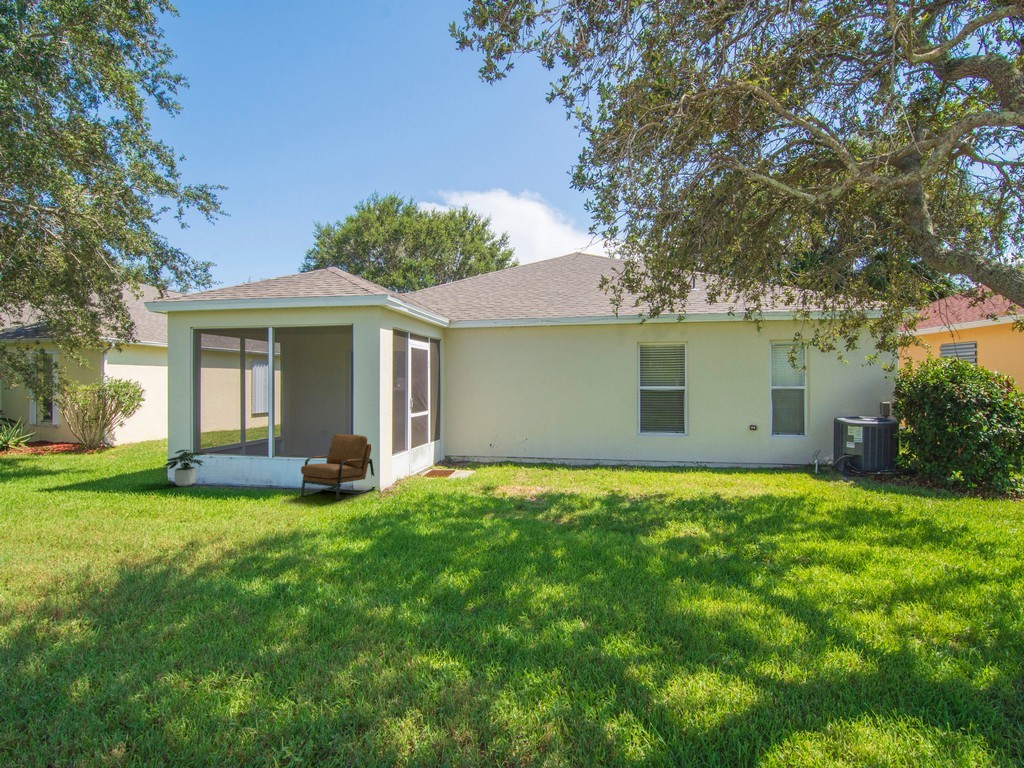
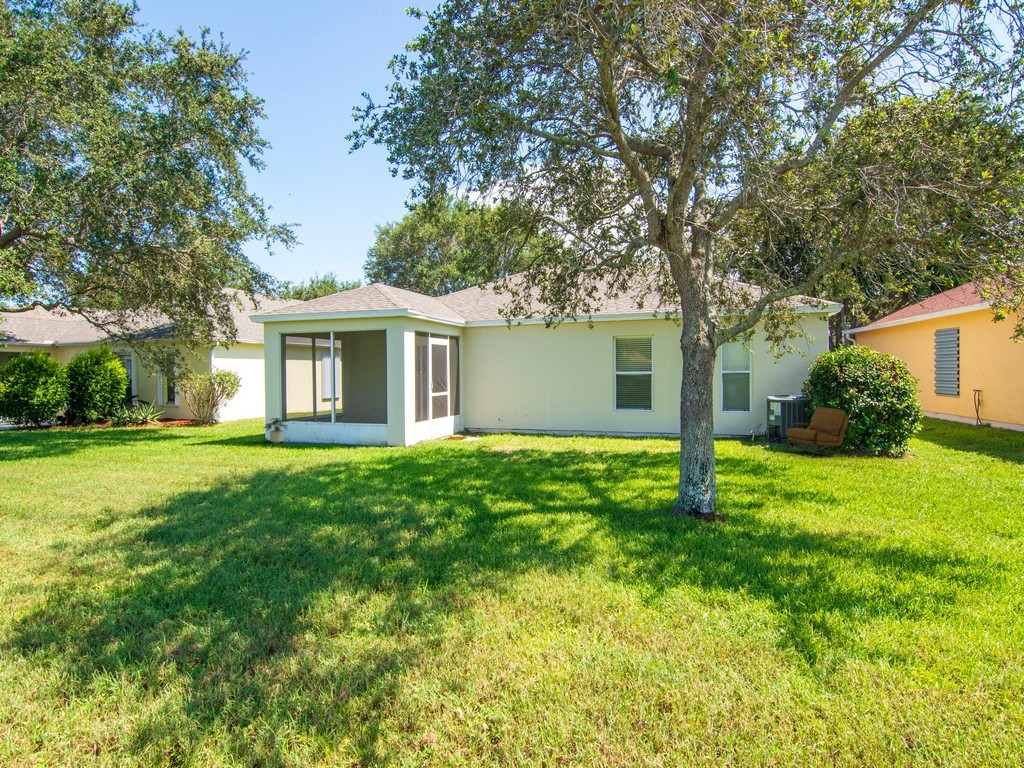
chair: present [301,434,375,501] -> present [786,407,851,458]

